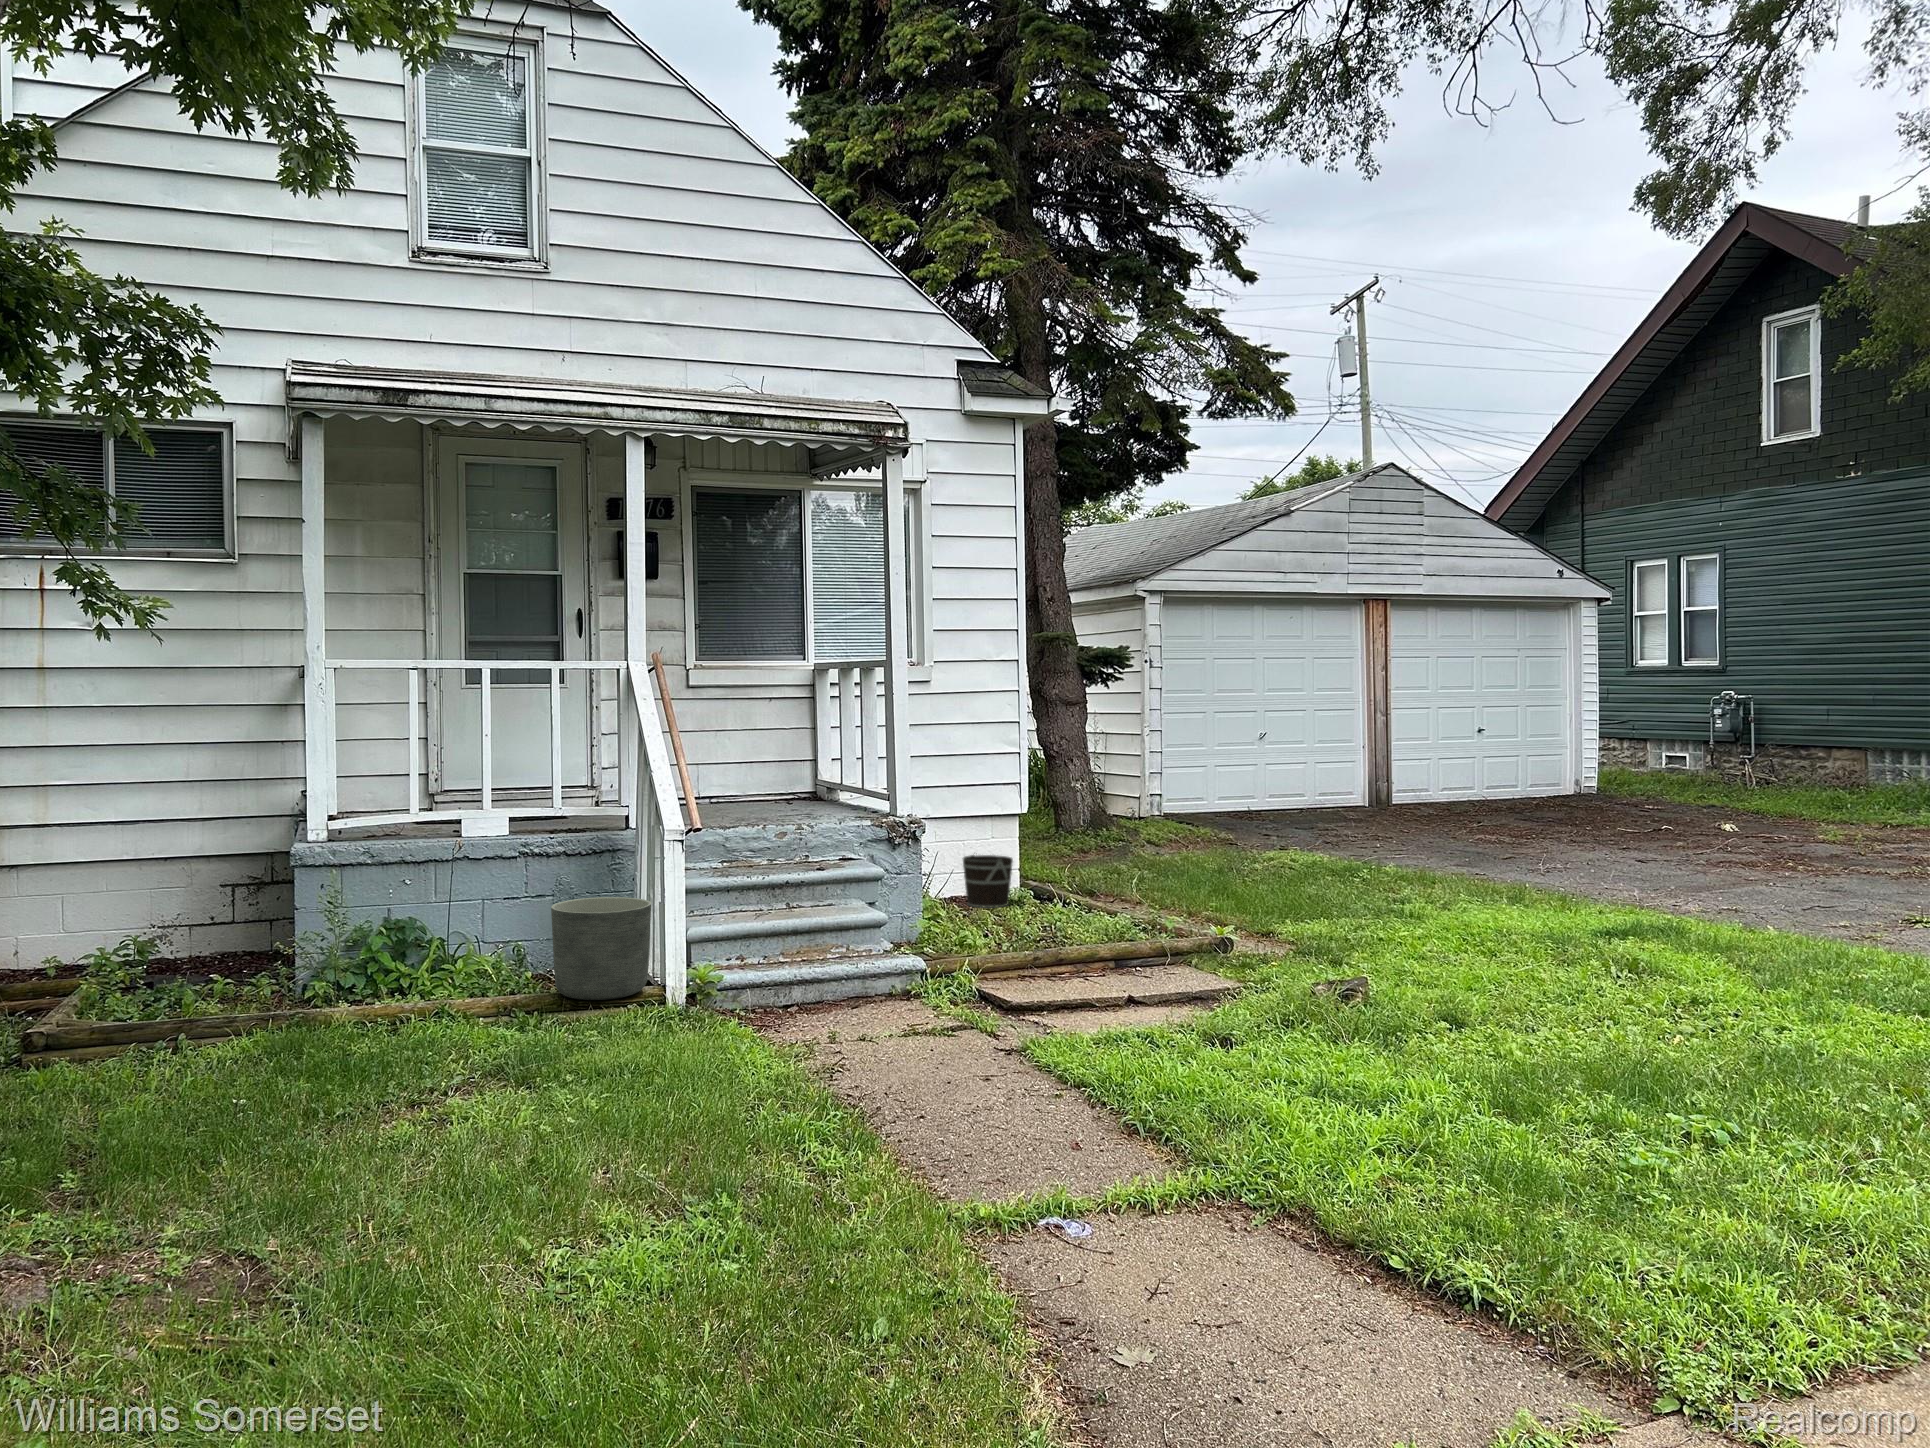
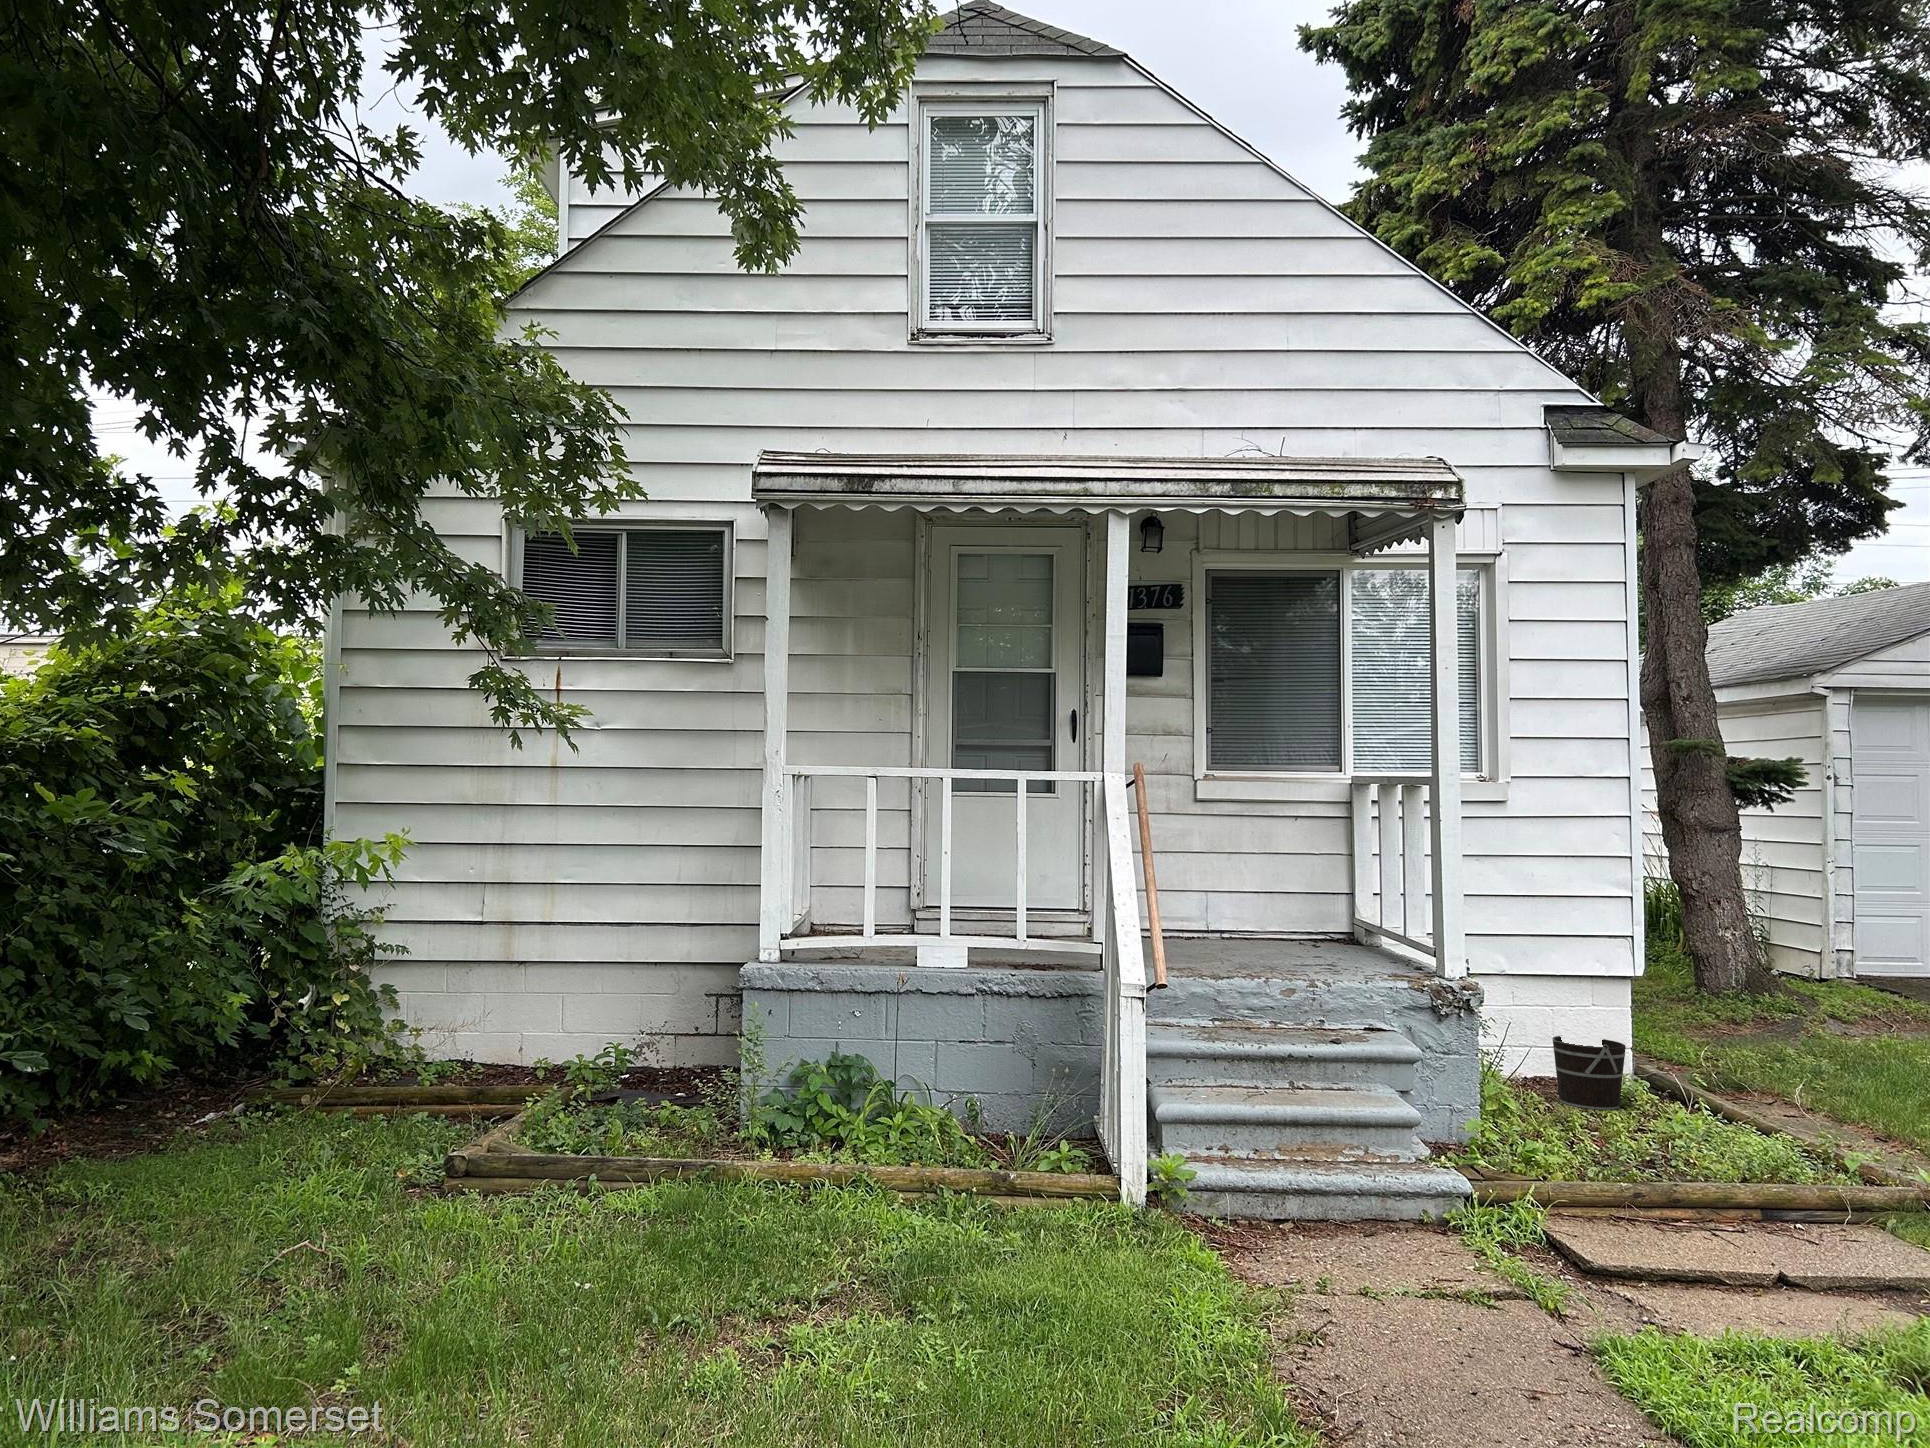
planter: present [551,897,651,1000] -> none [996,1051,1112,1179]

